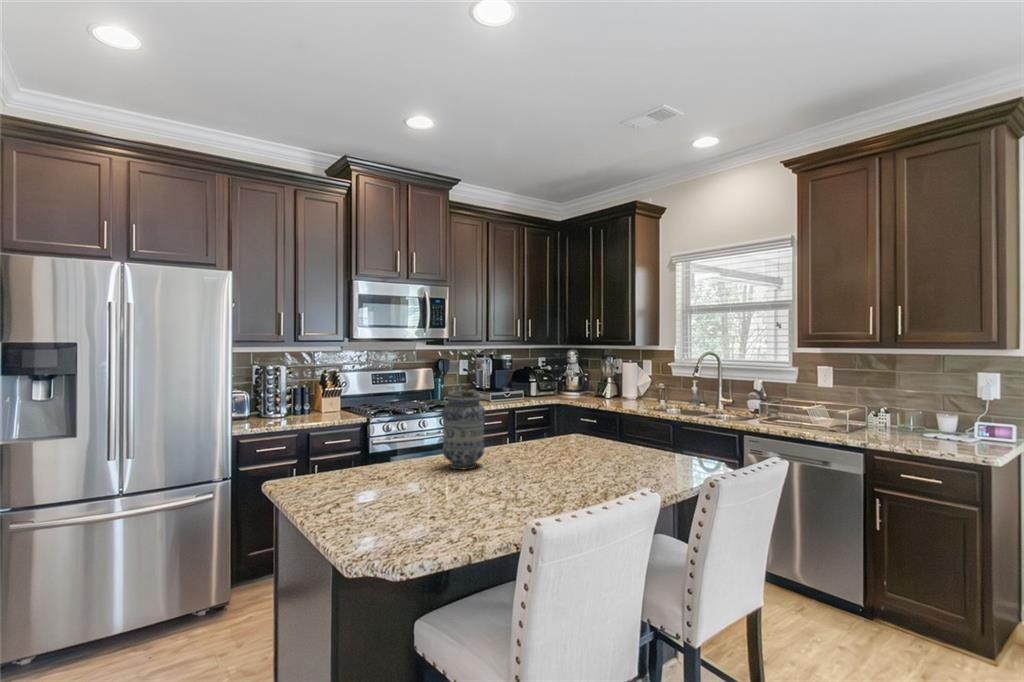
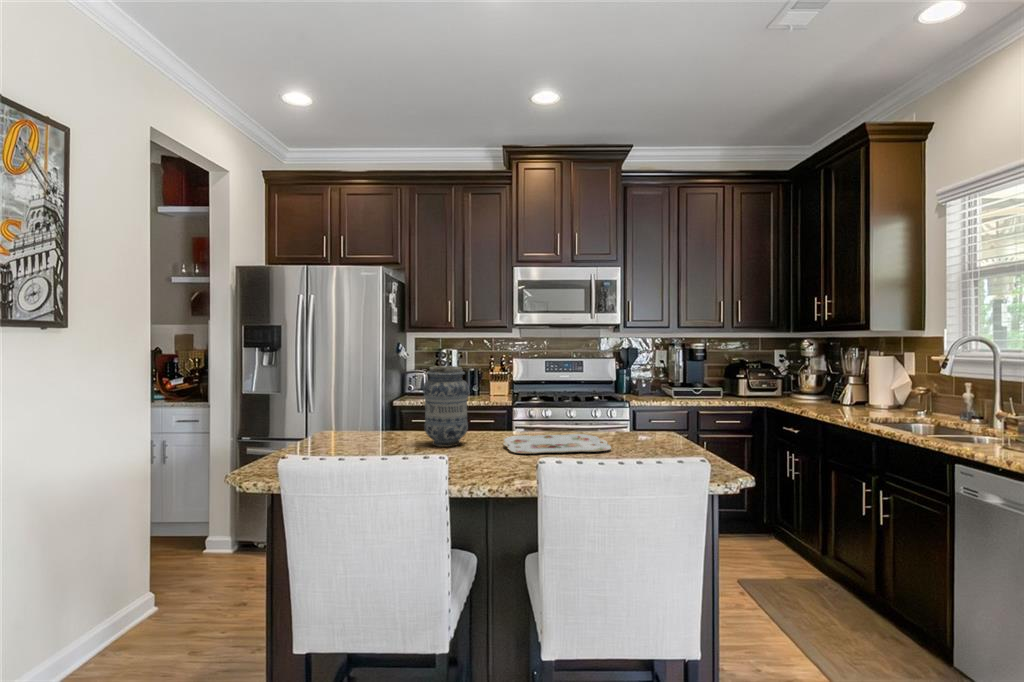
serving tray: none [502,441,598,465] -> present [503,434,611,454]

